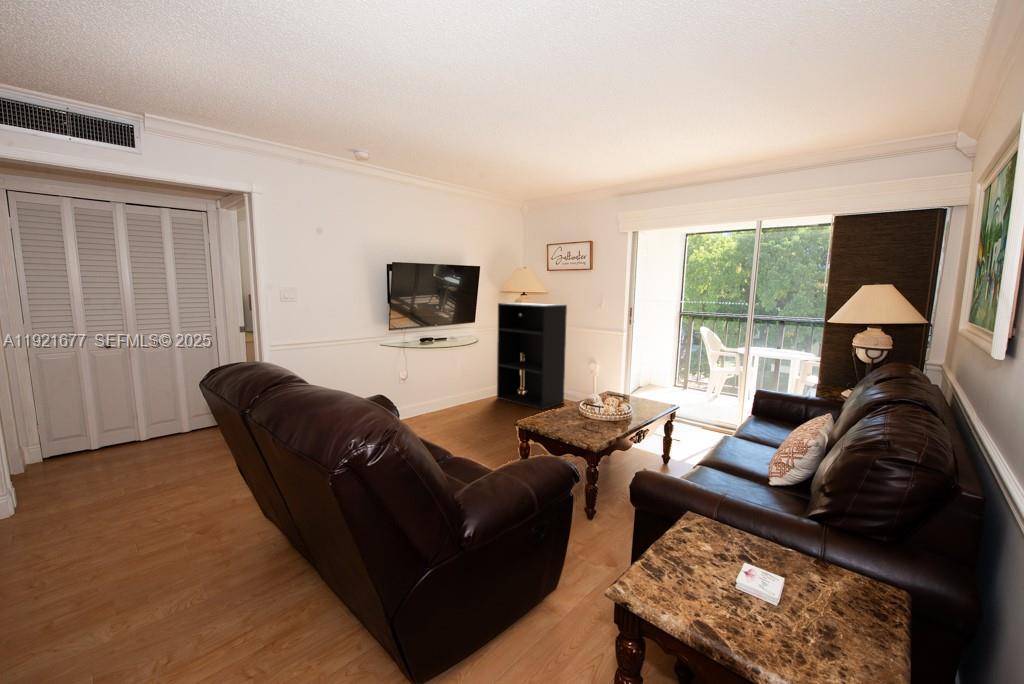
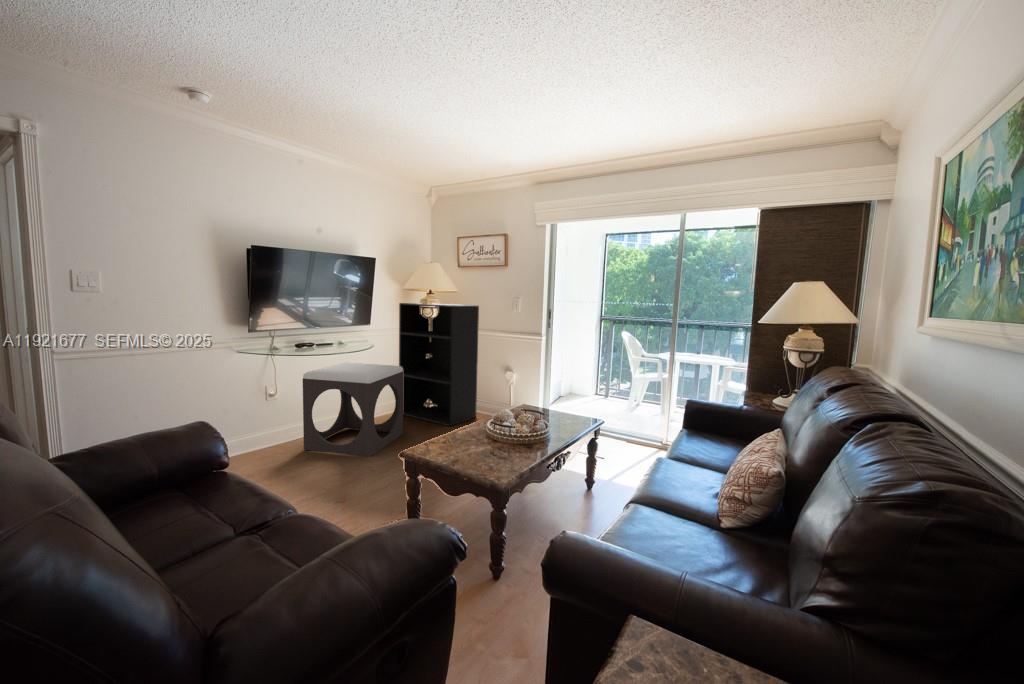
footstool: none [428,354,504,431] -> present [303,362,403,457]

